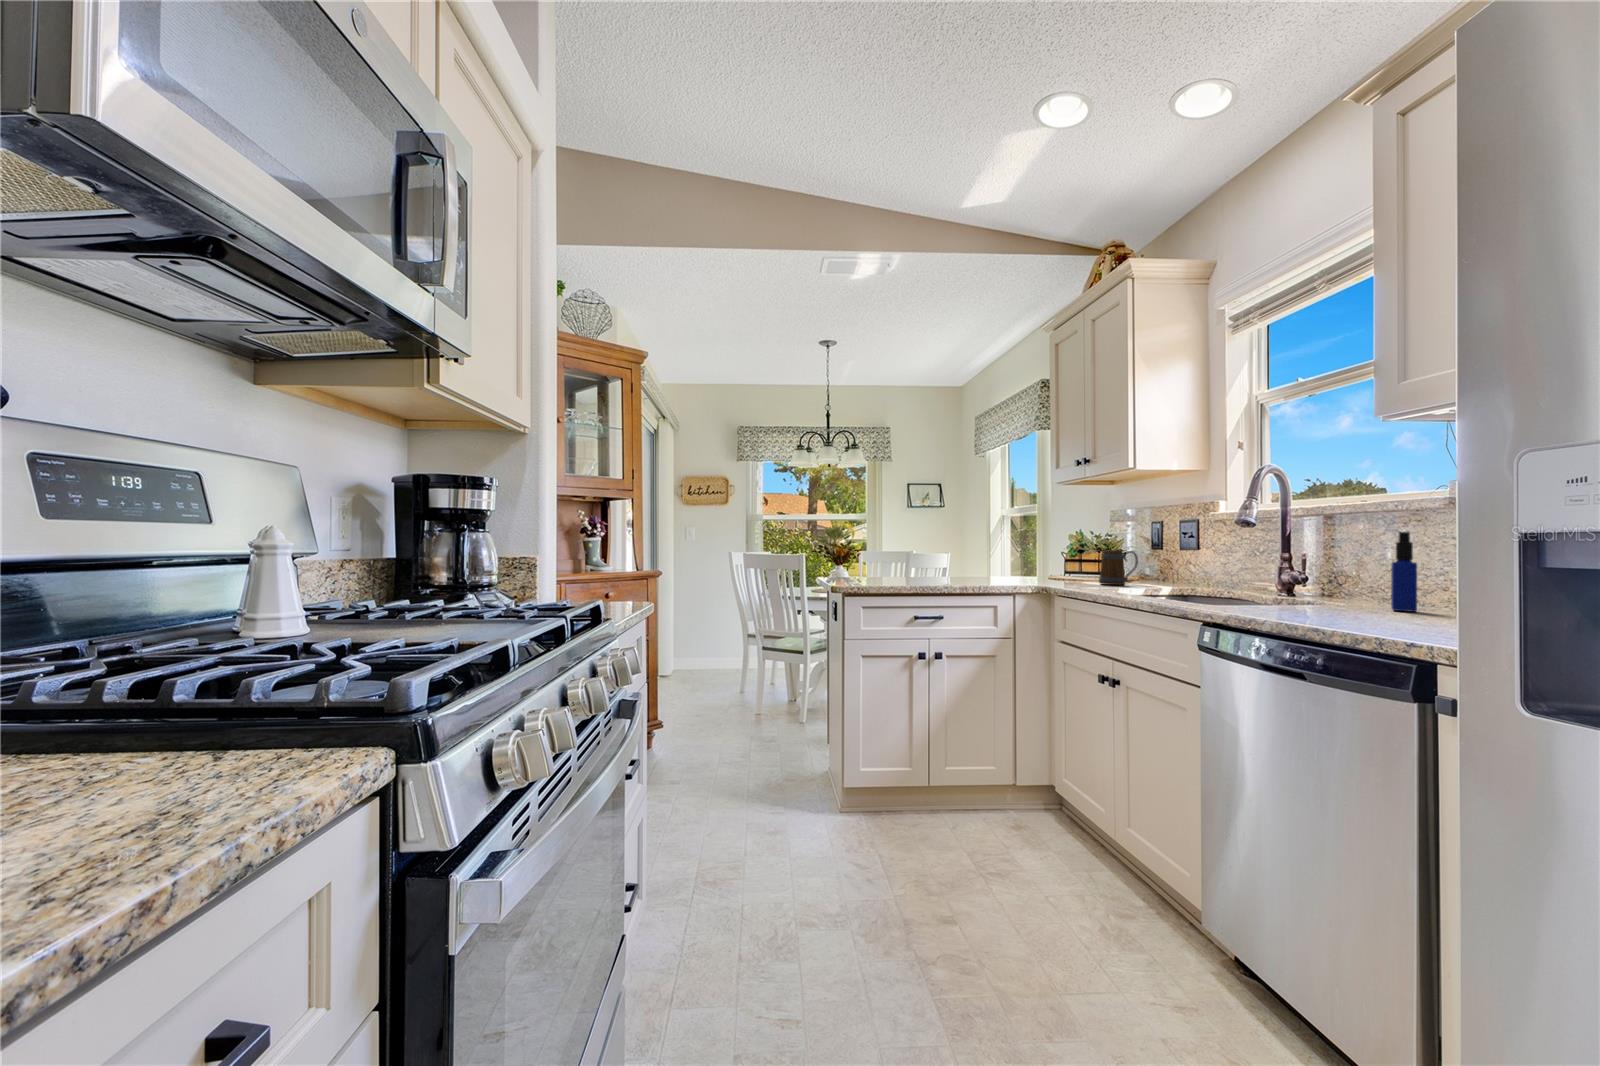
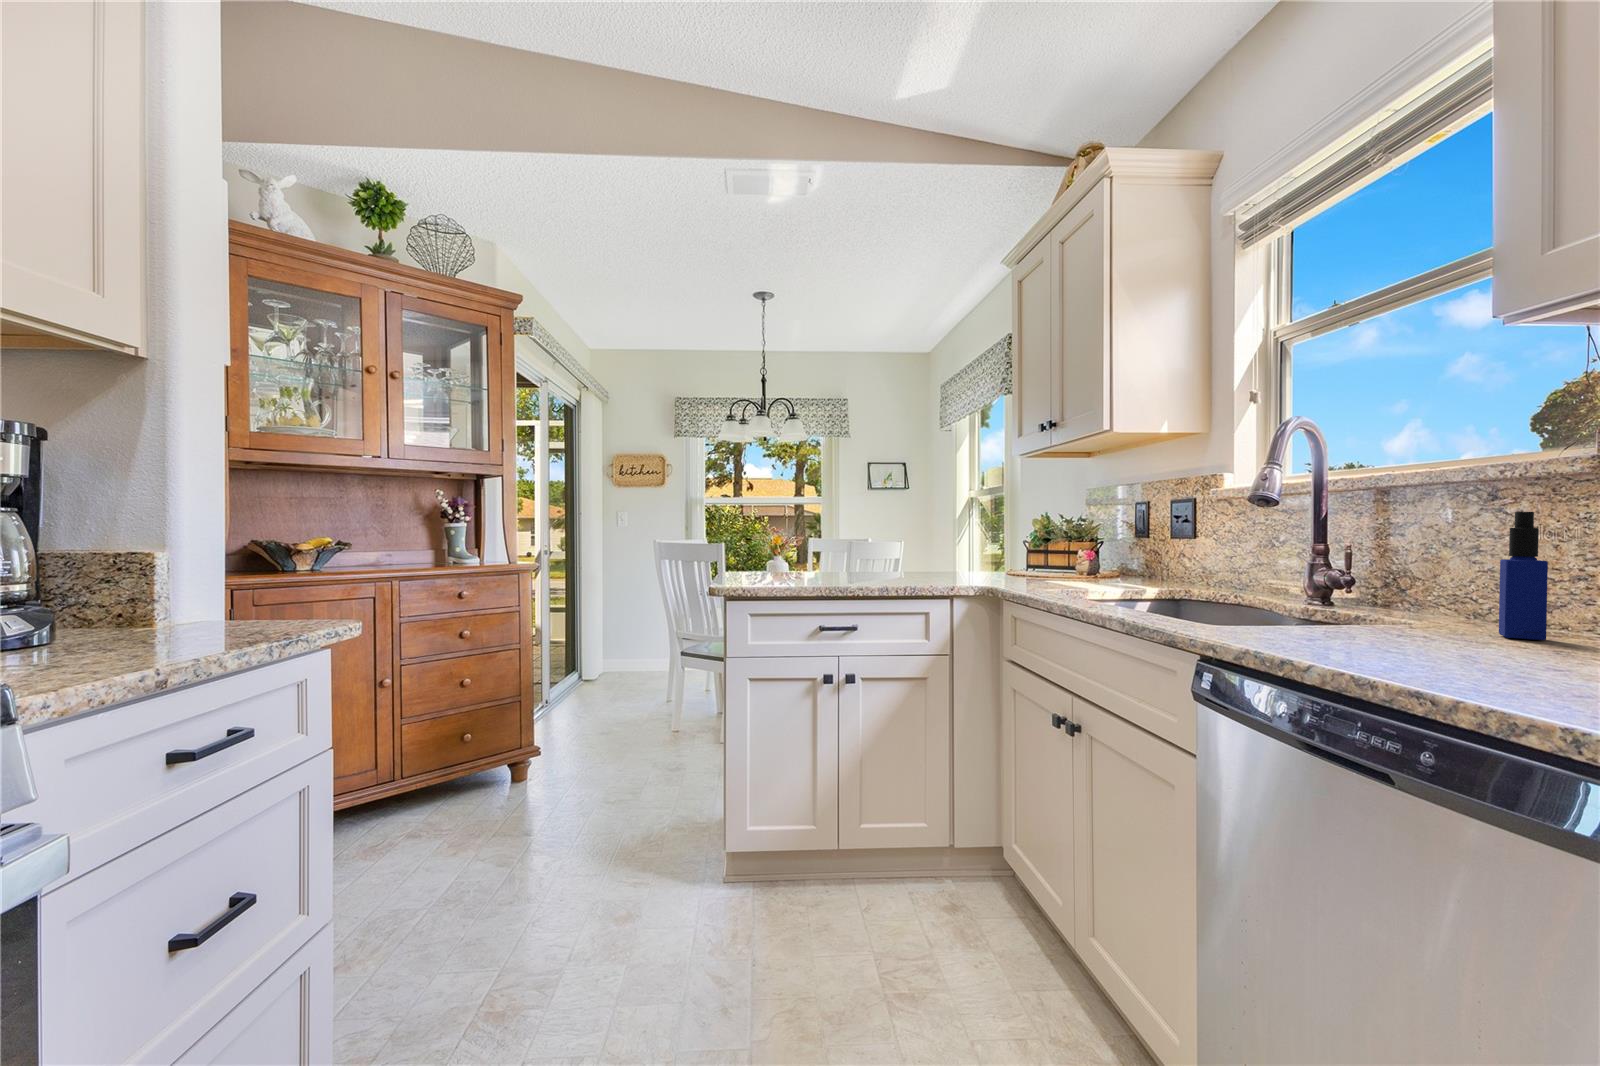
mug: present [1099,550,1138,585] -> none [1064,538,1115,585]

